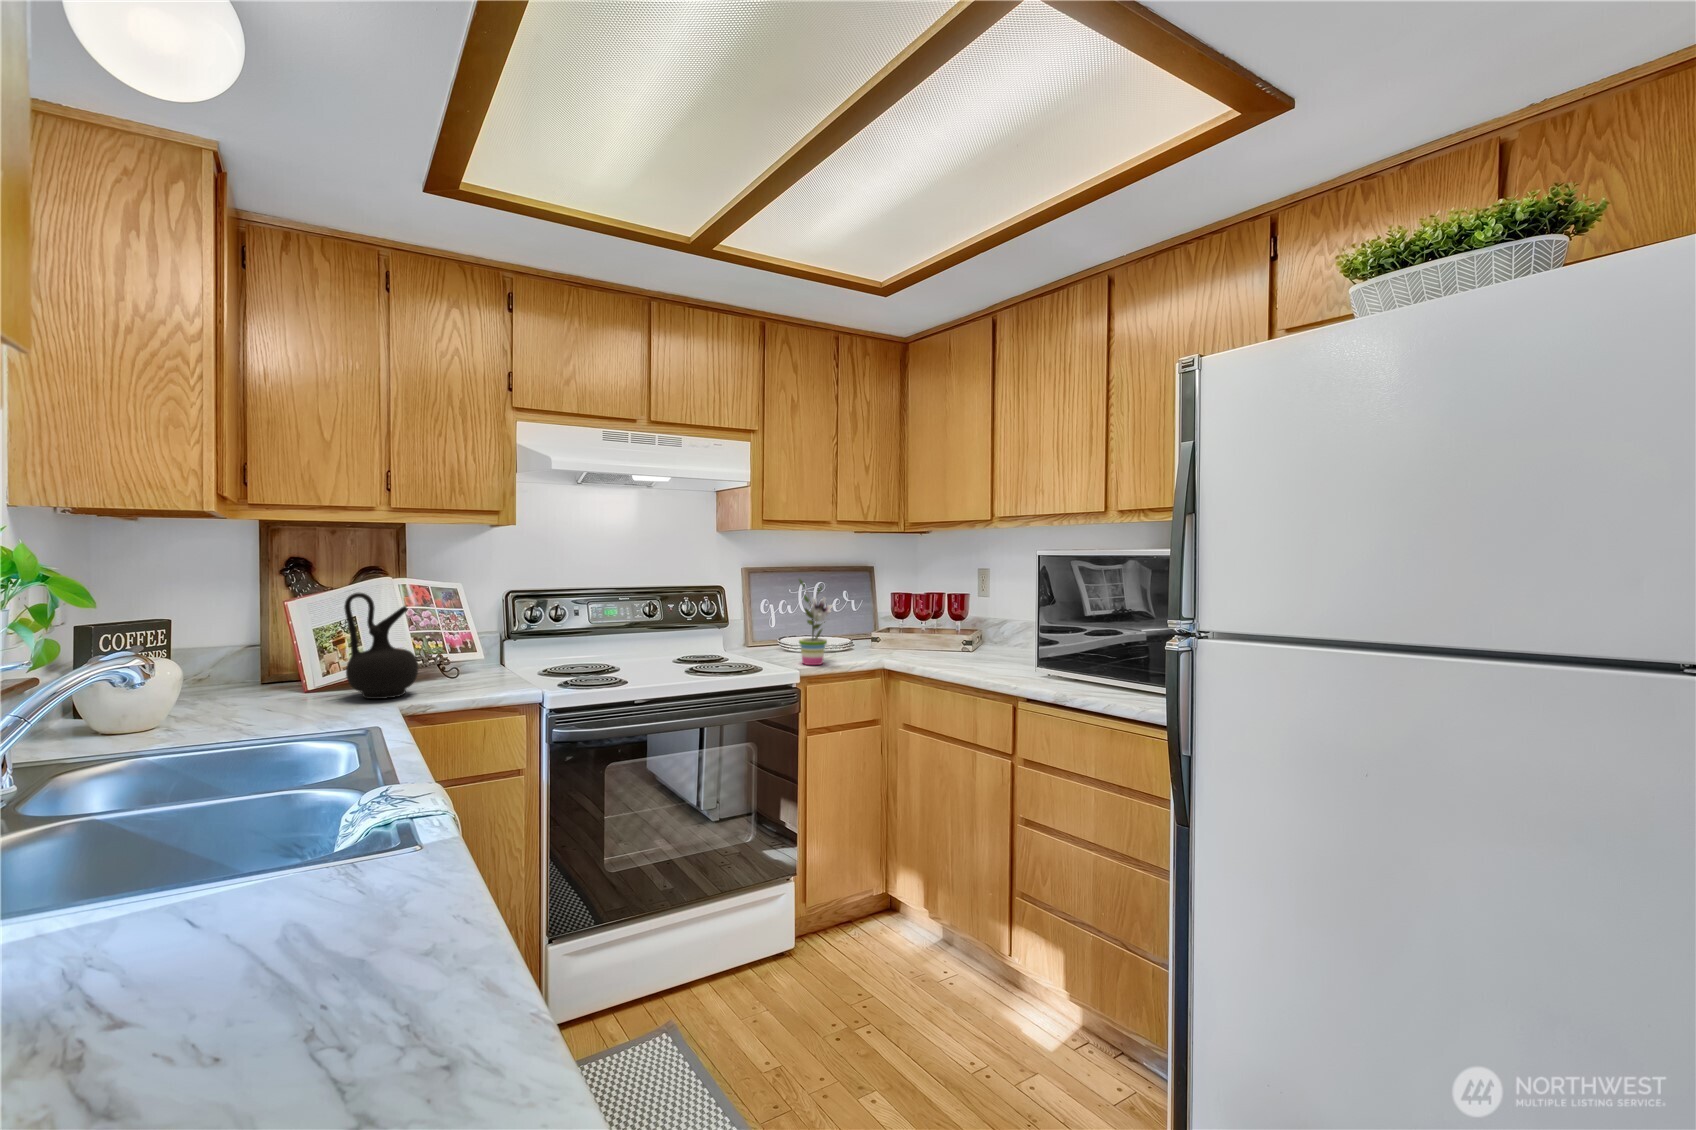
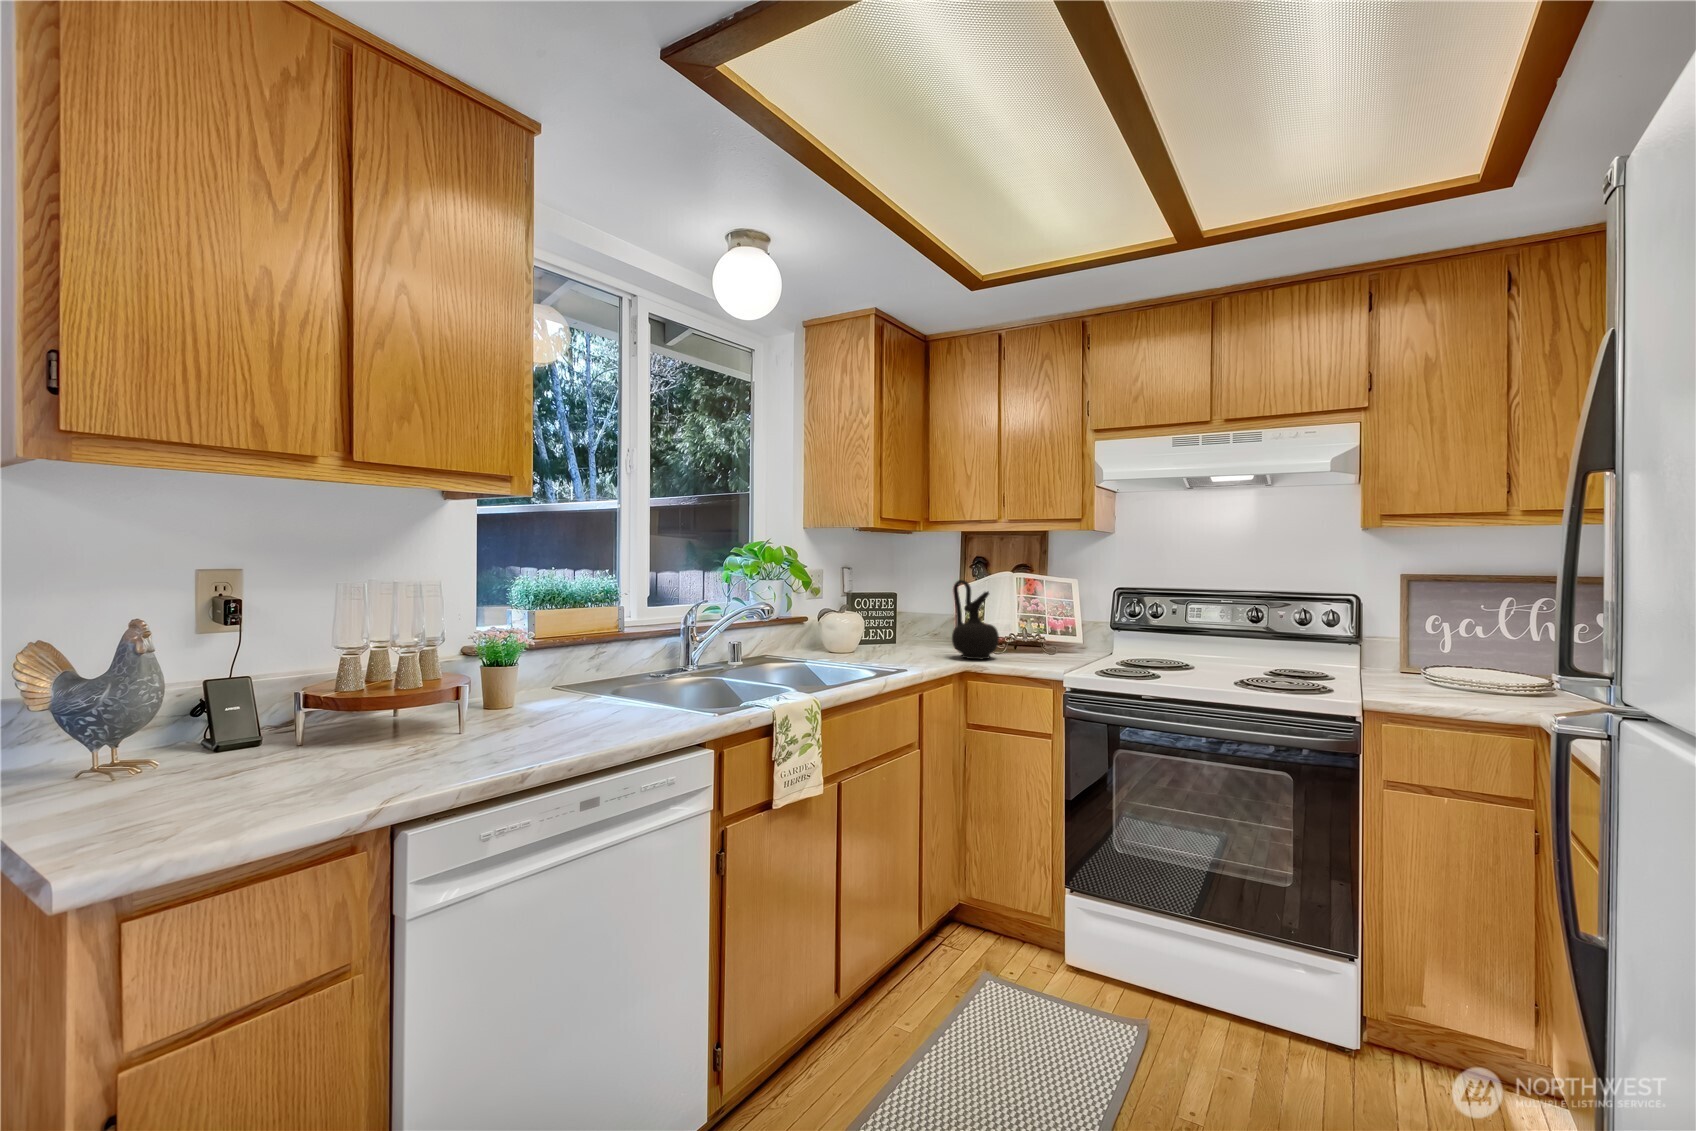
potted plant: present [799,579,833,665] -> none [1409,583,1474,698]

